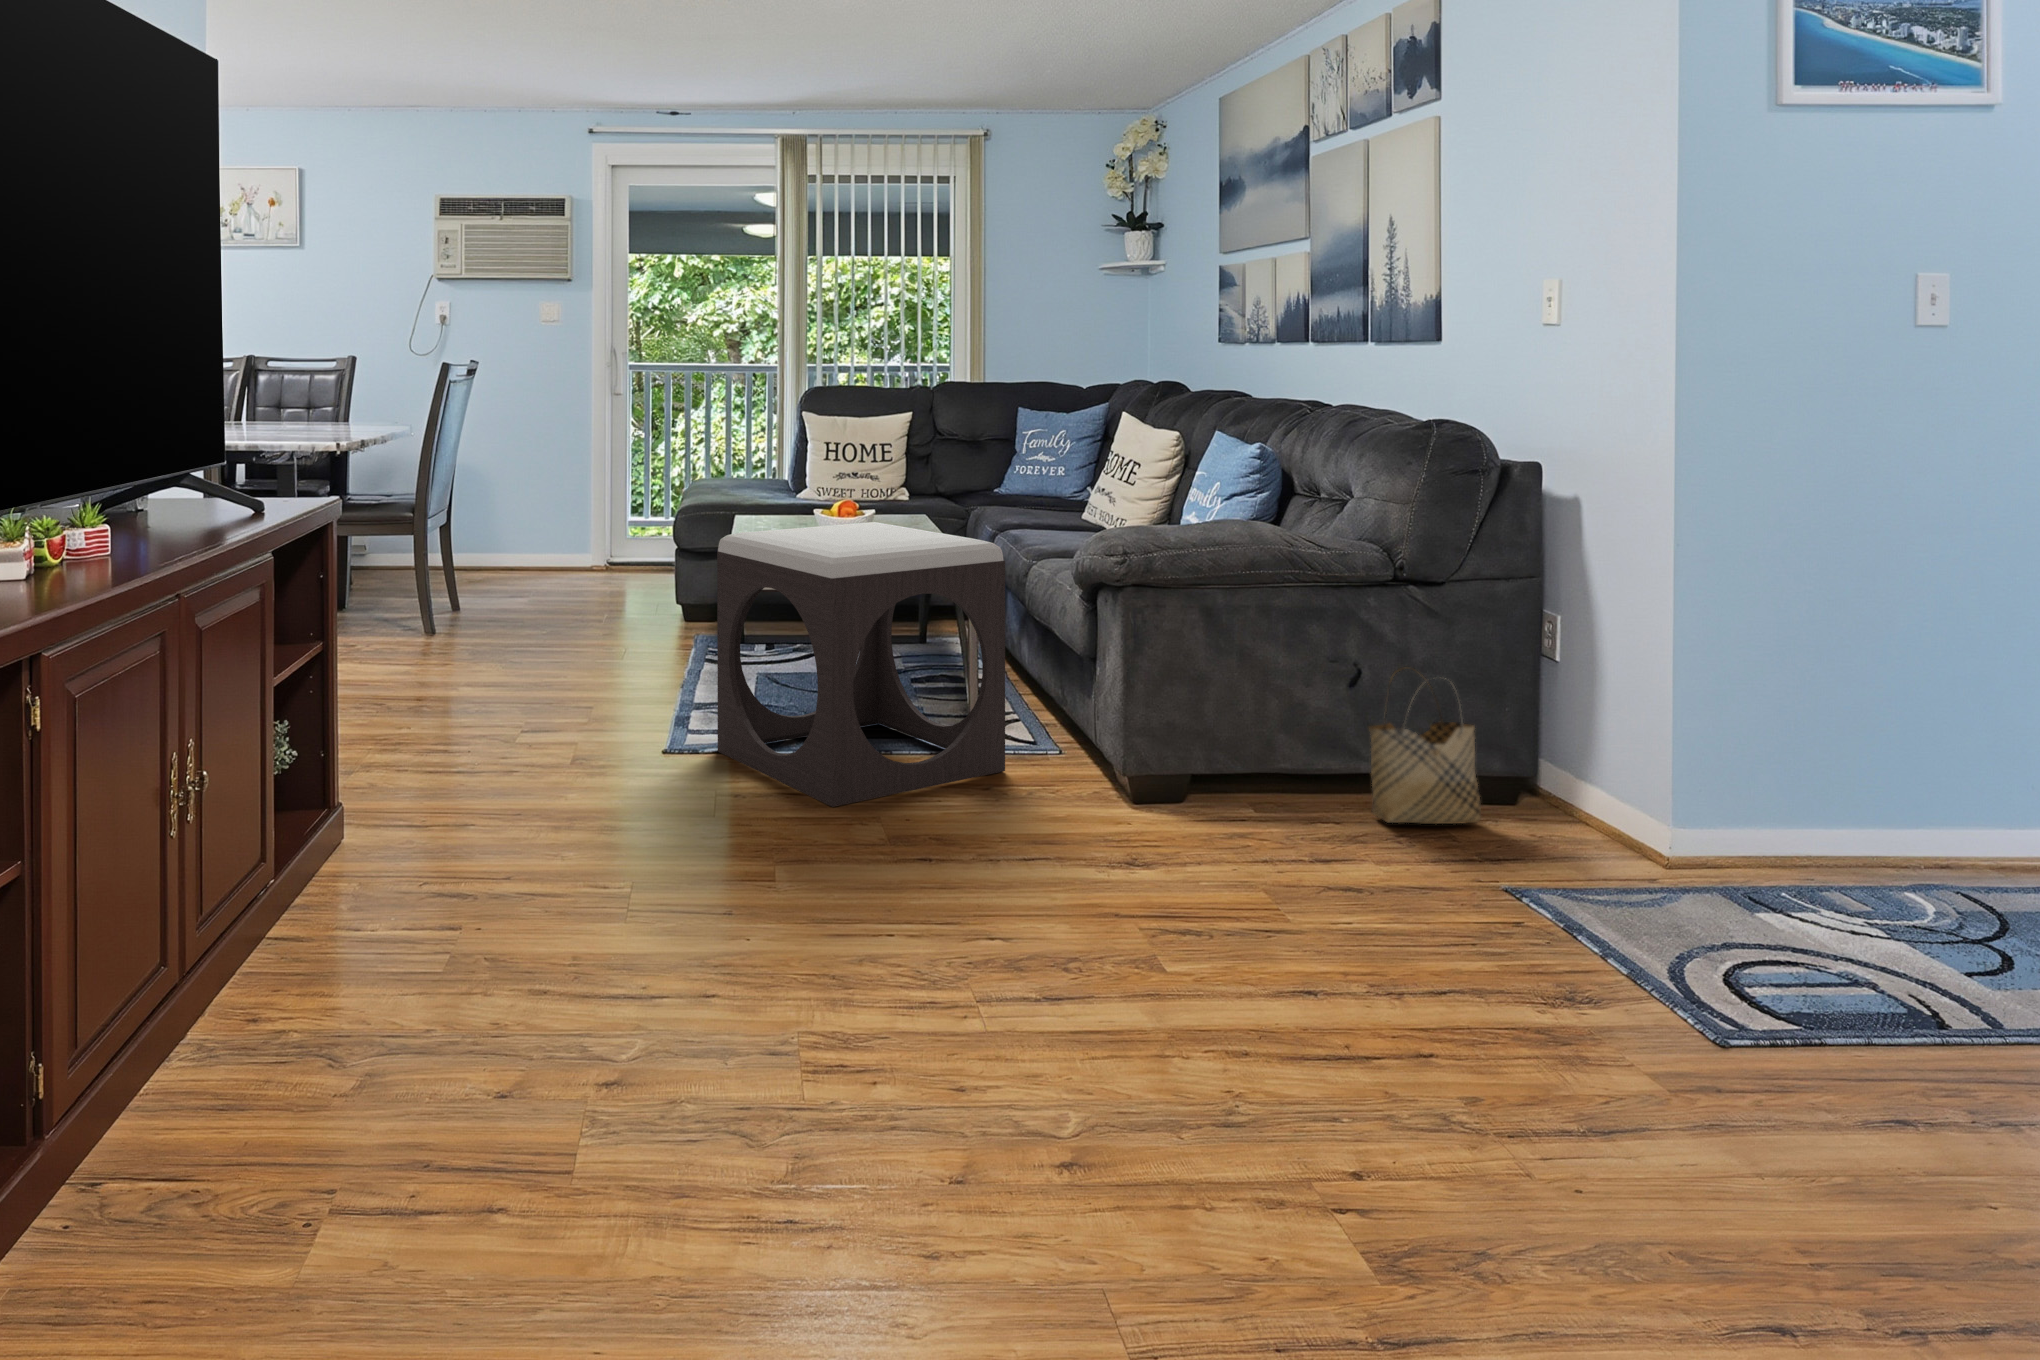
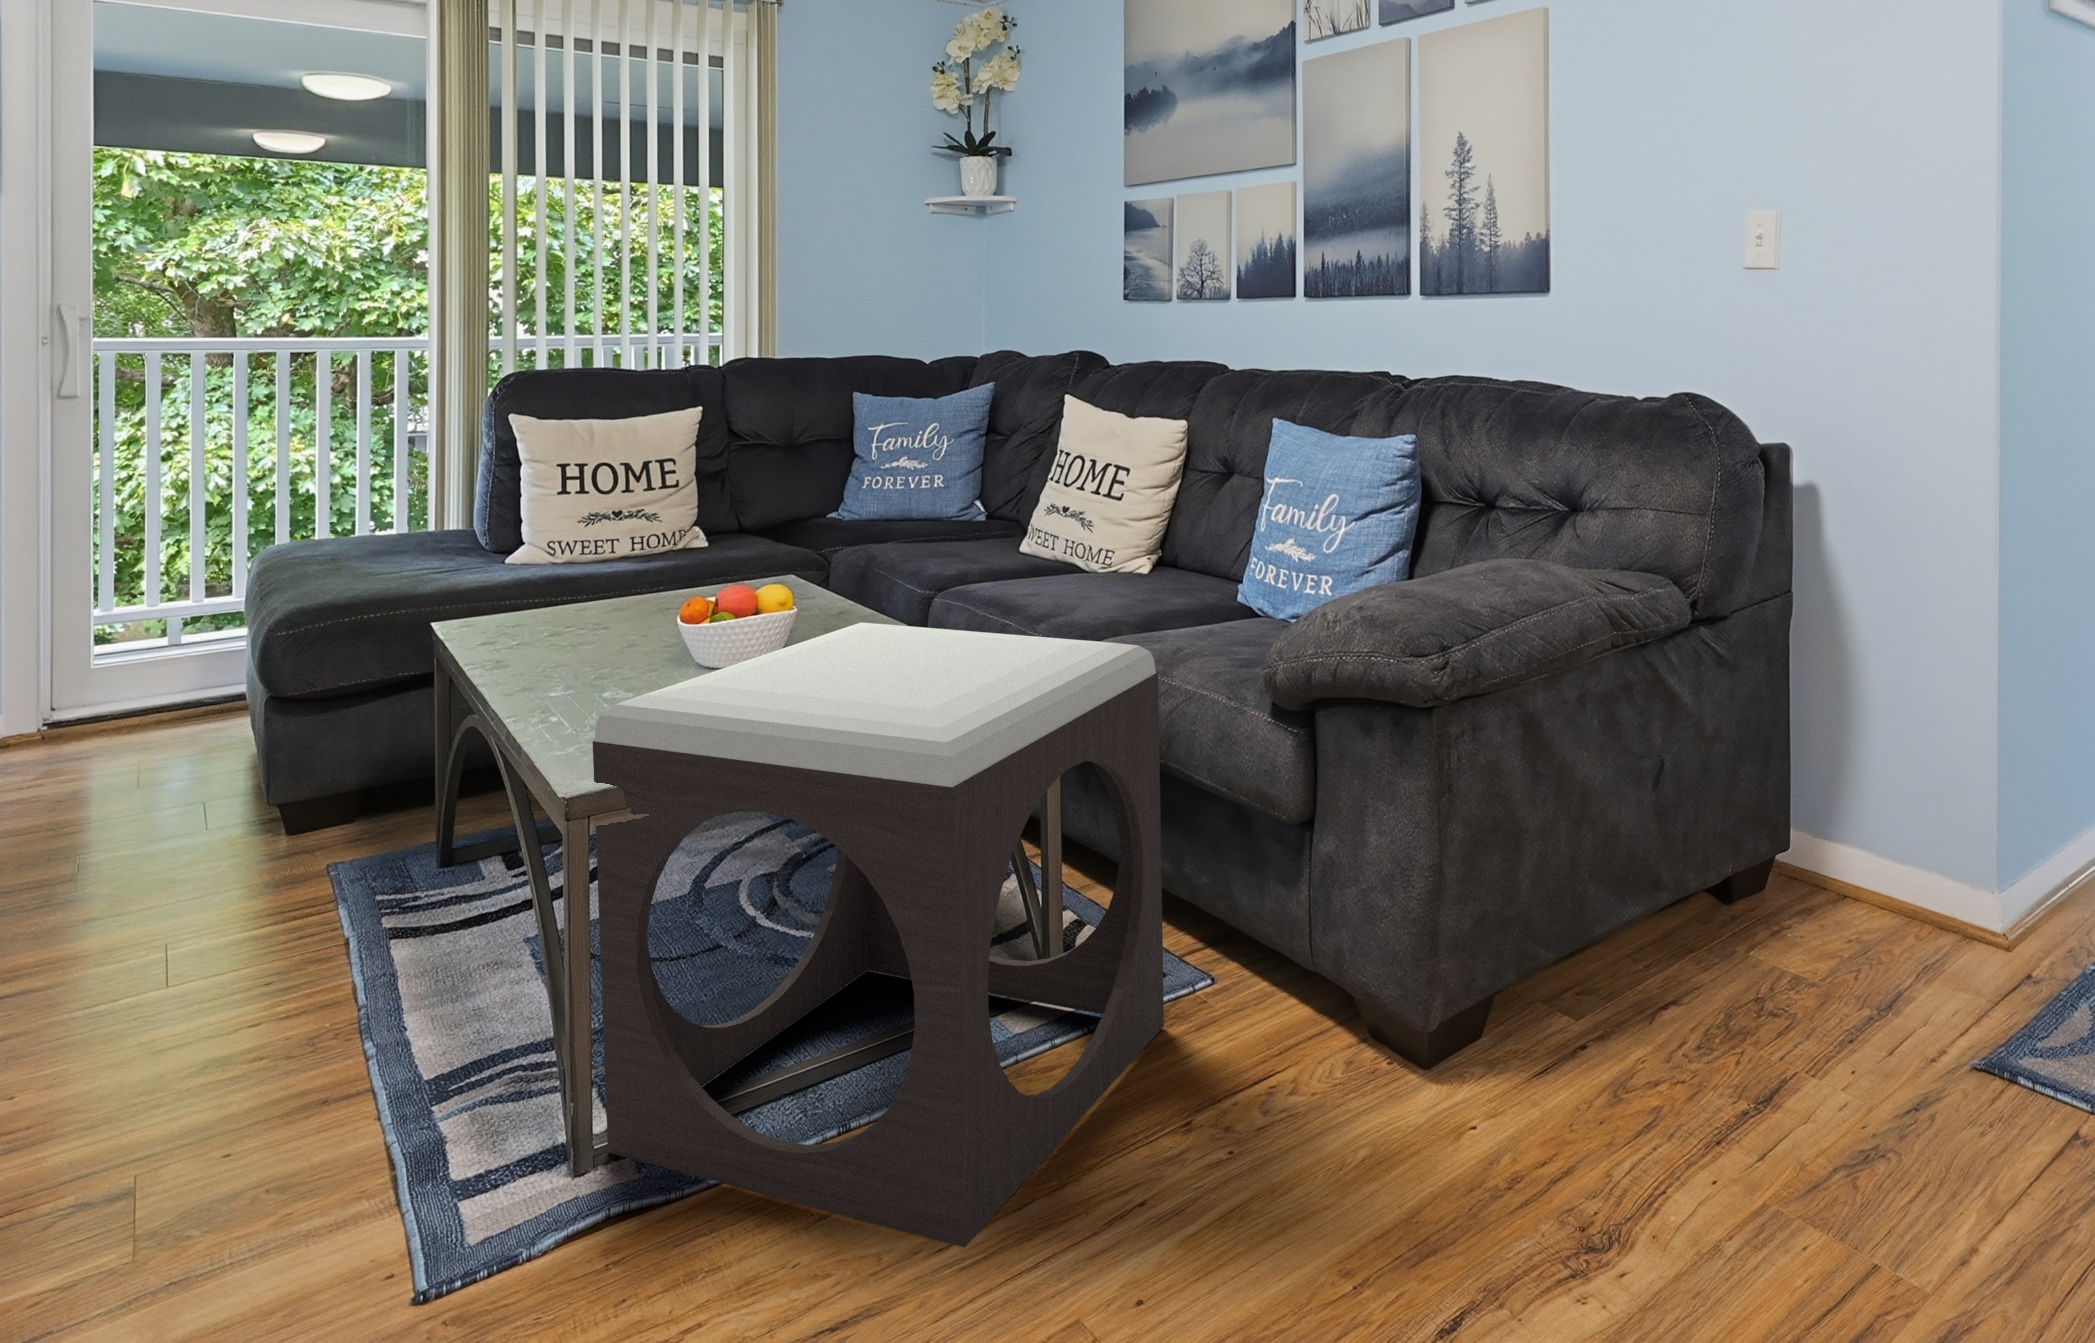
woven basket: present [1369,667,1481,824] -> none [1675,740,1791,969]

